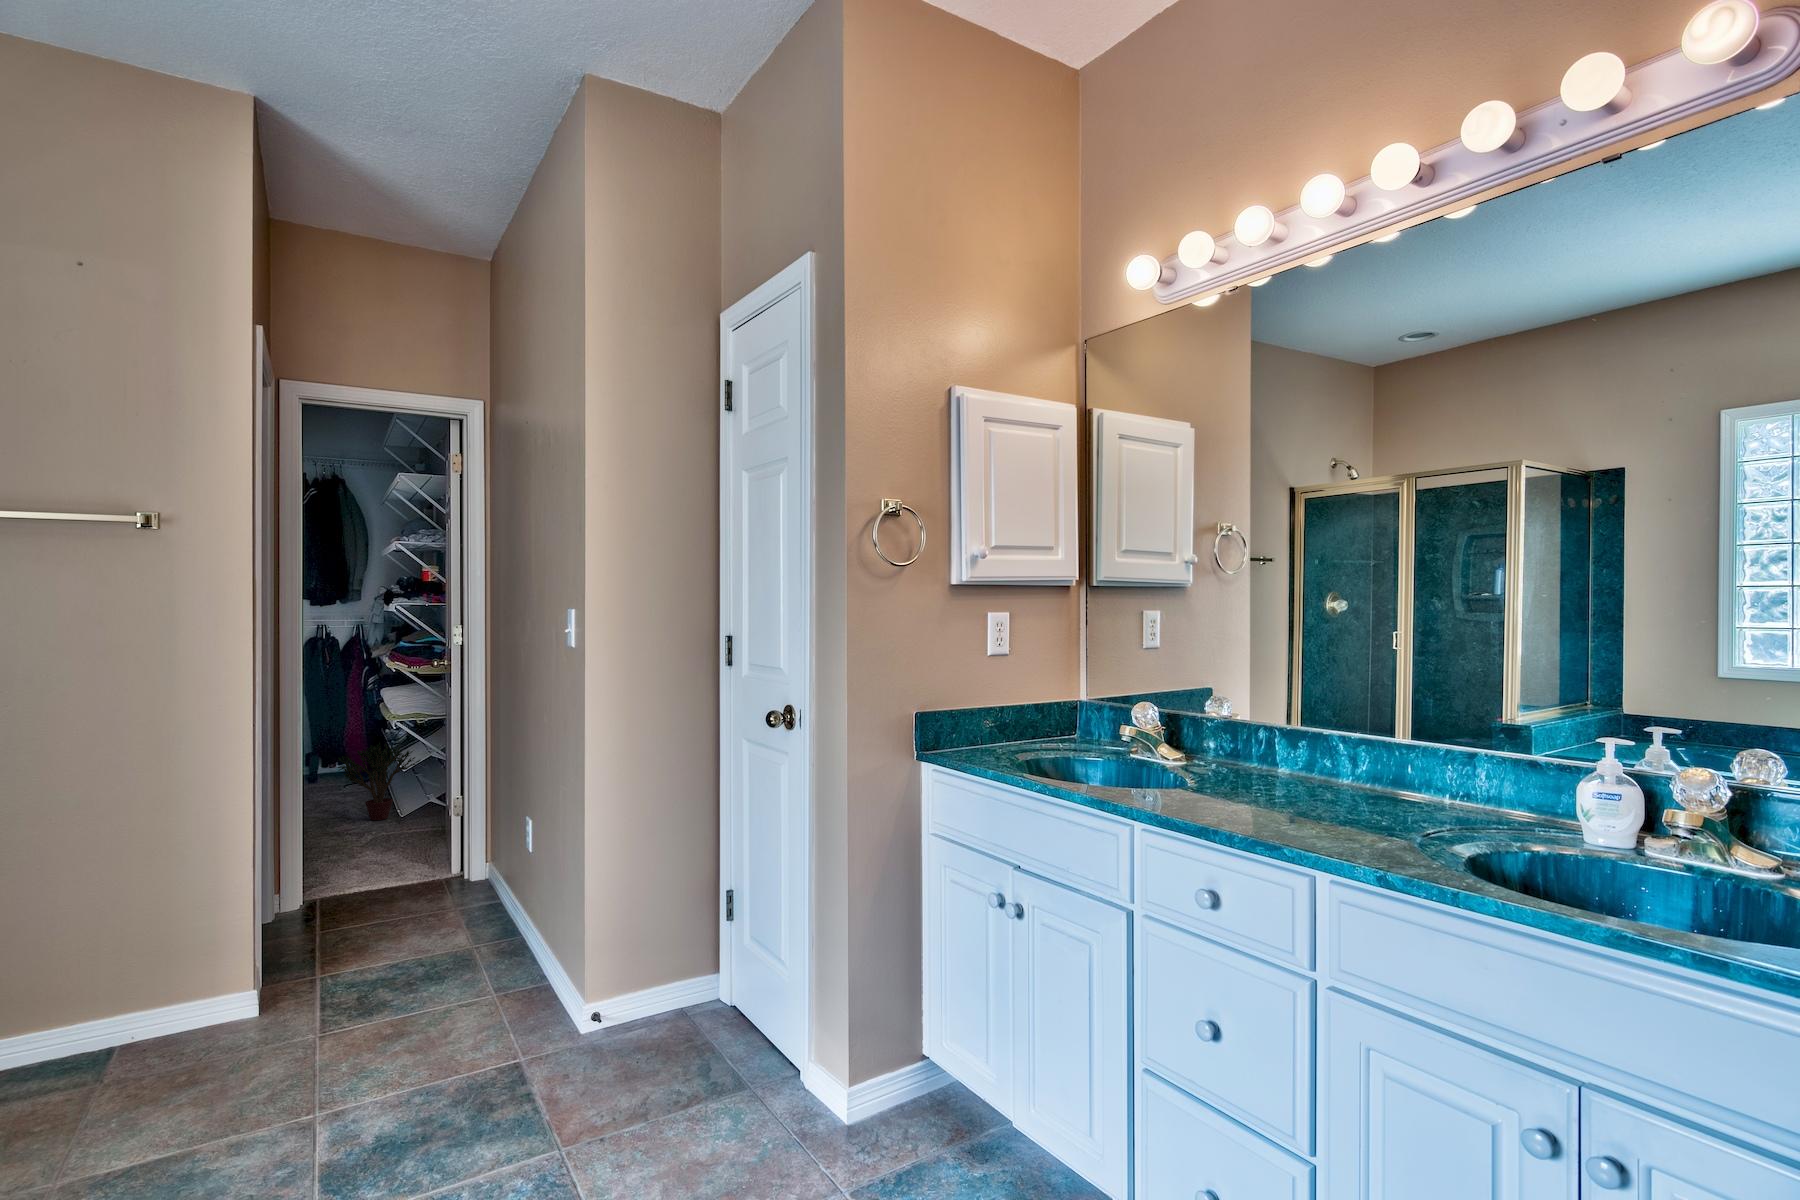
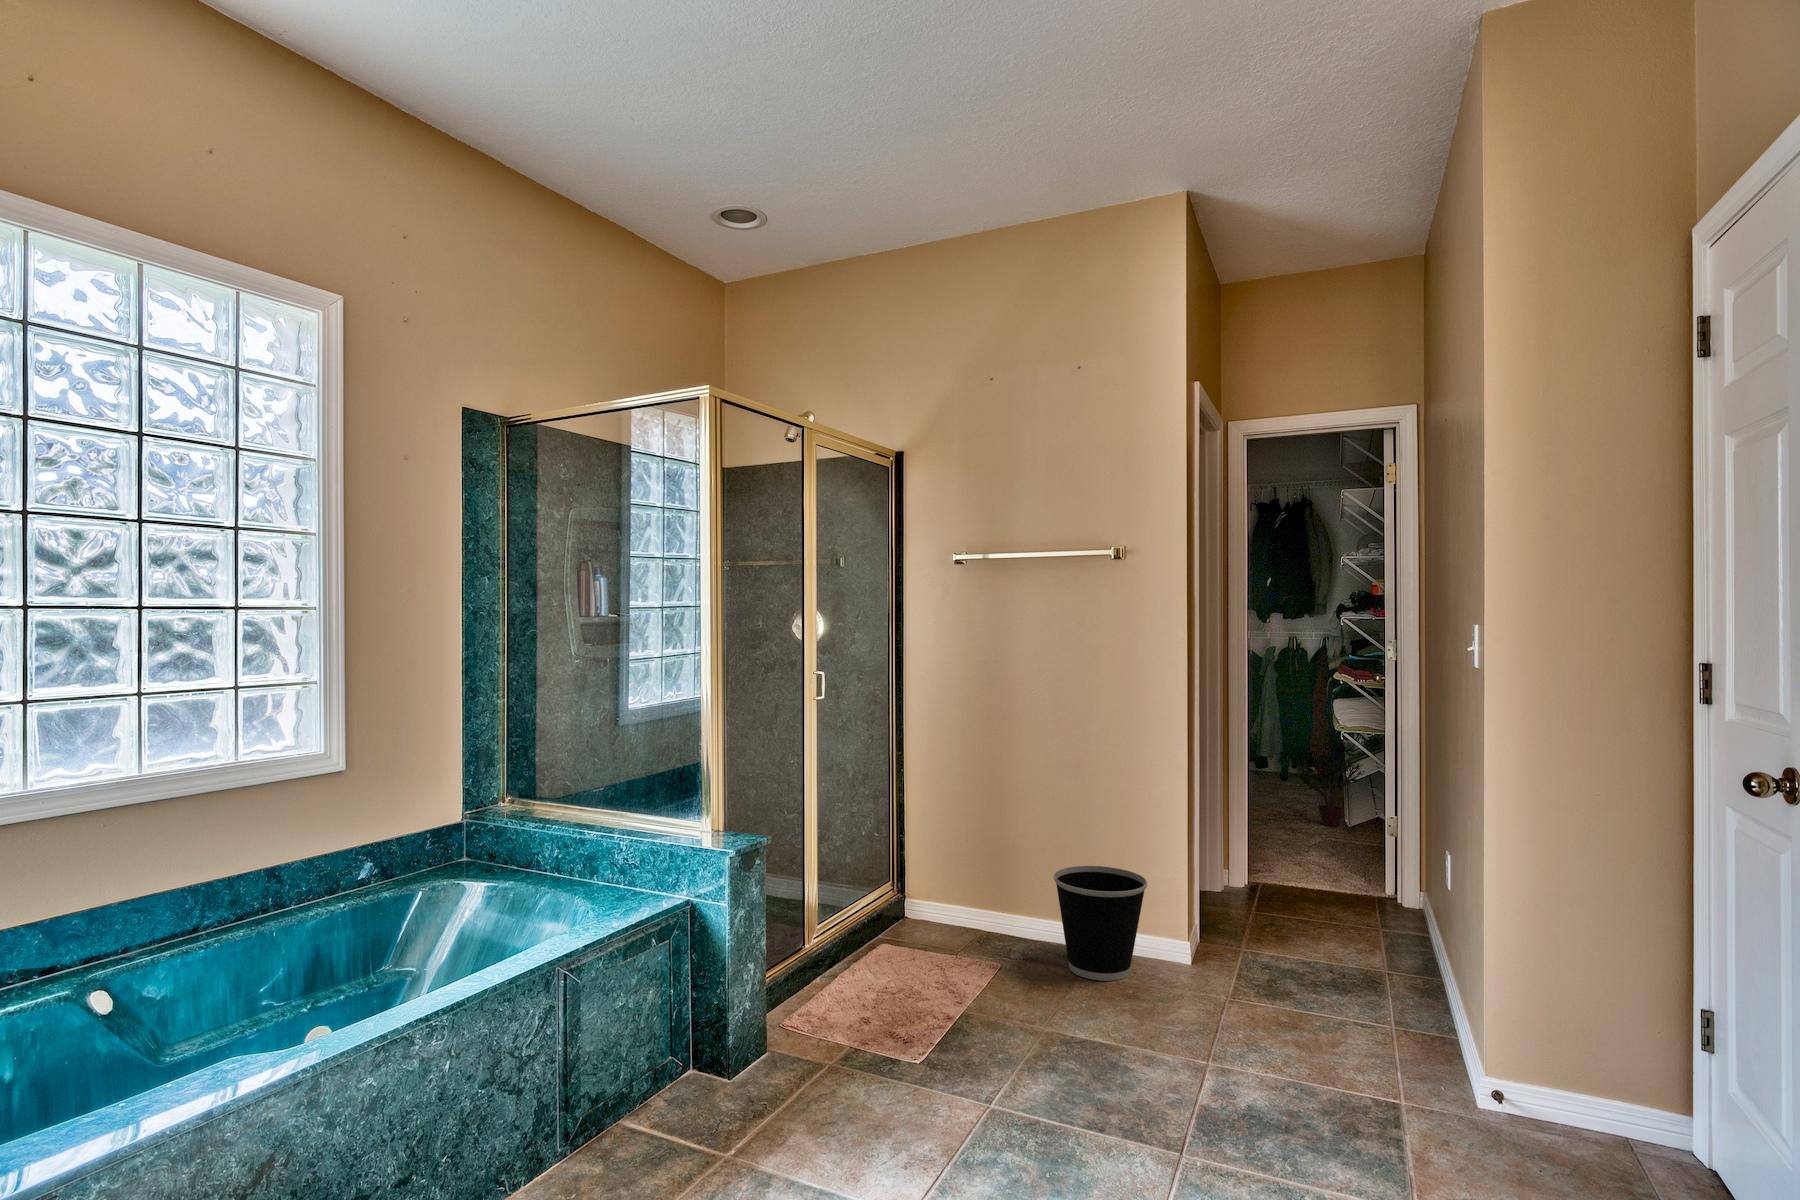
wastebasket: none [48,930,202,1088] -> present [1054,866,1147,981]

